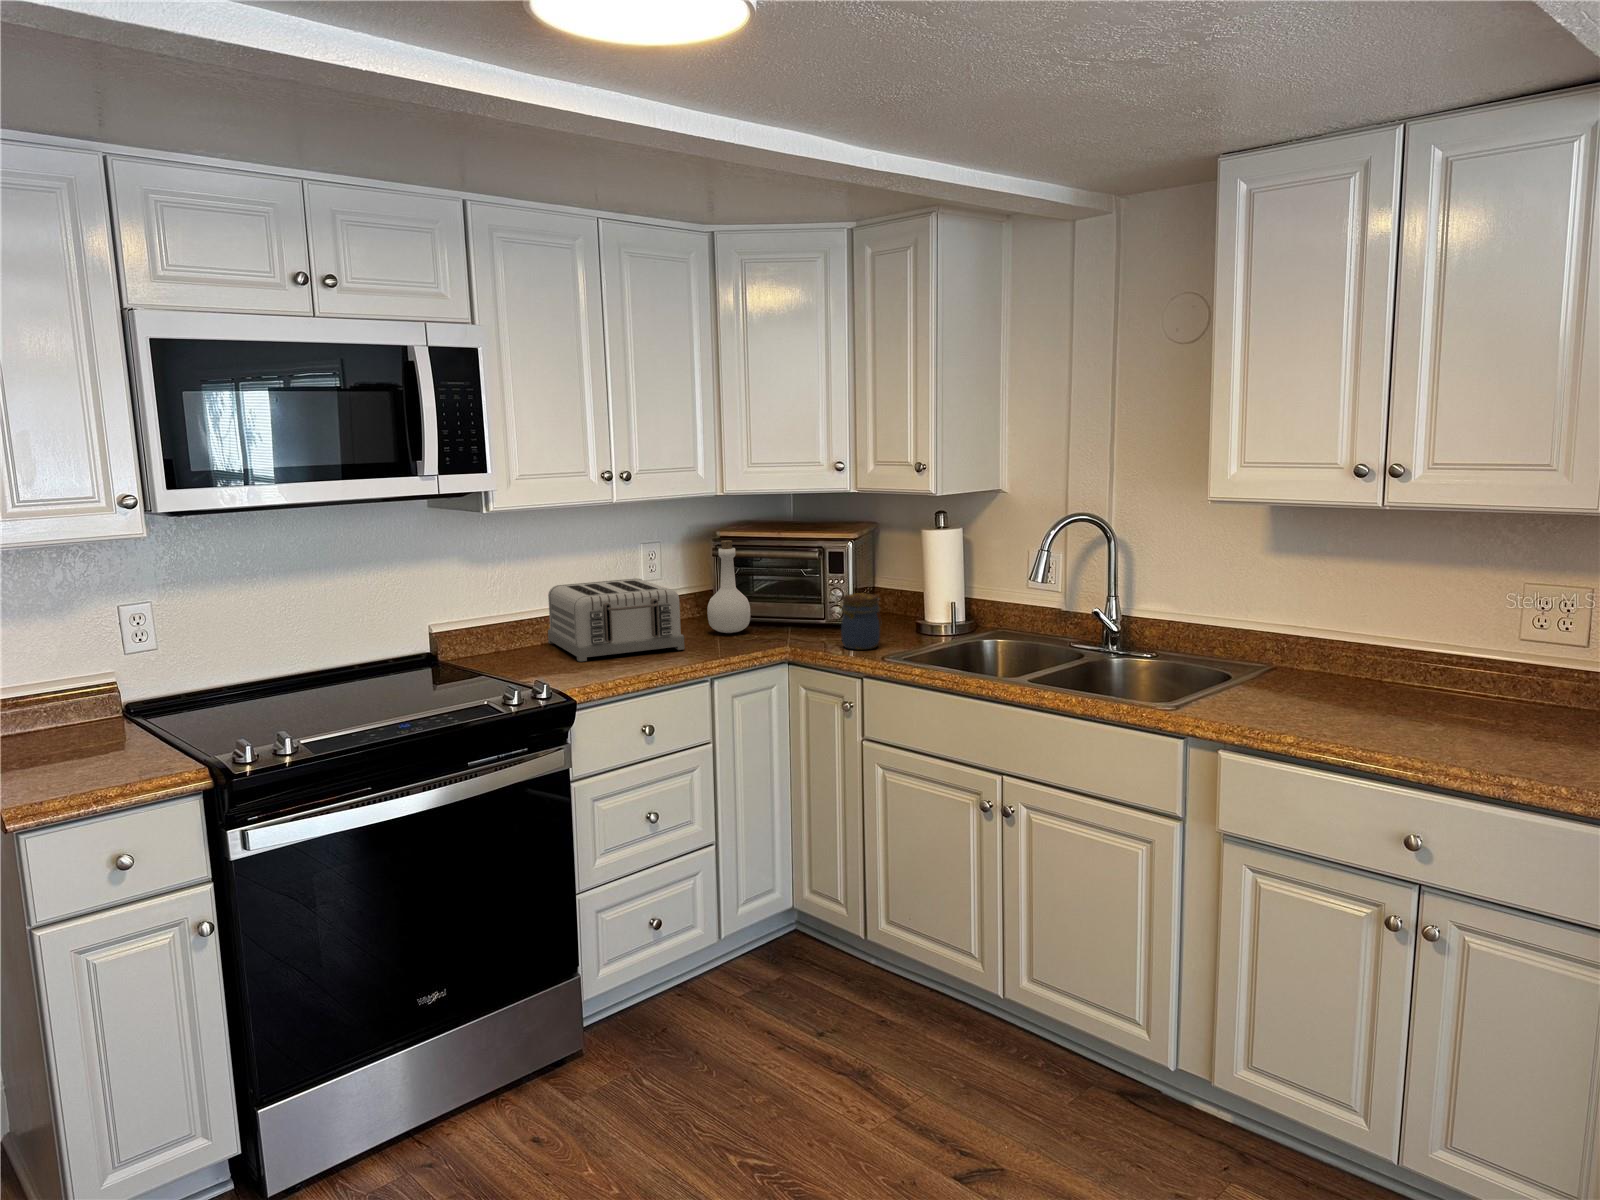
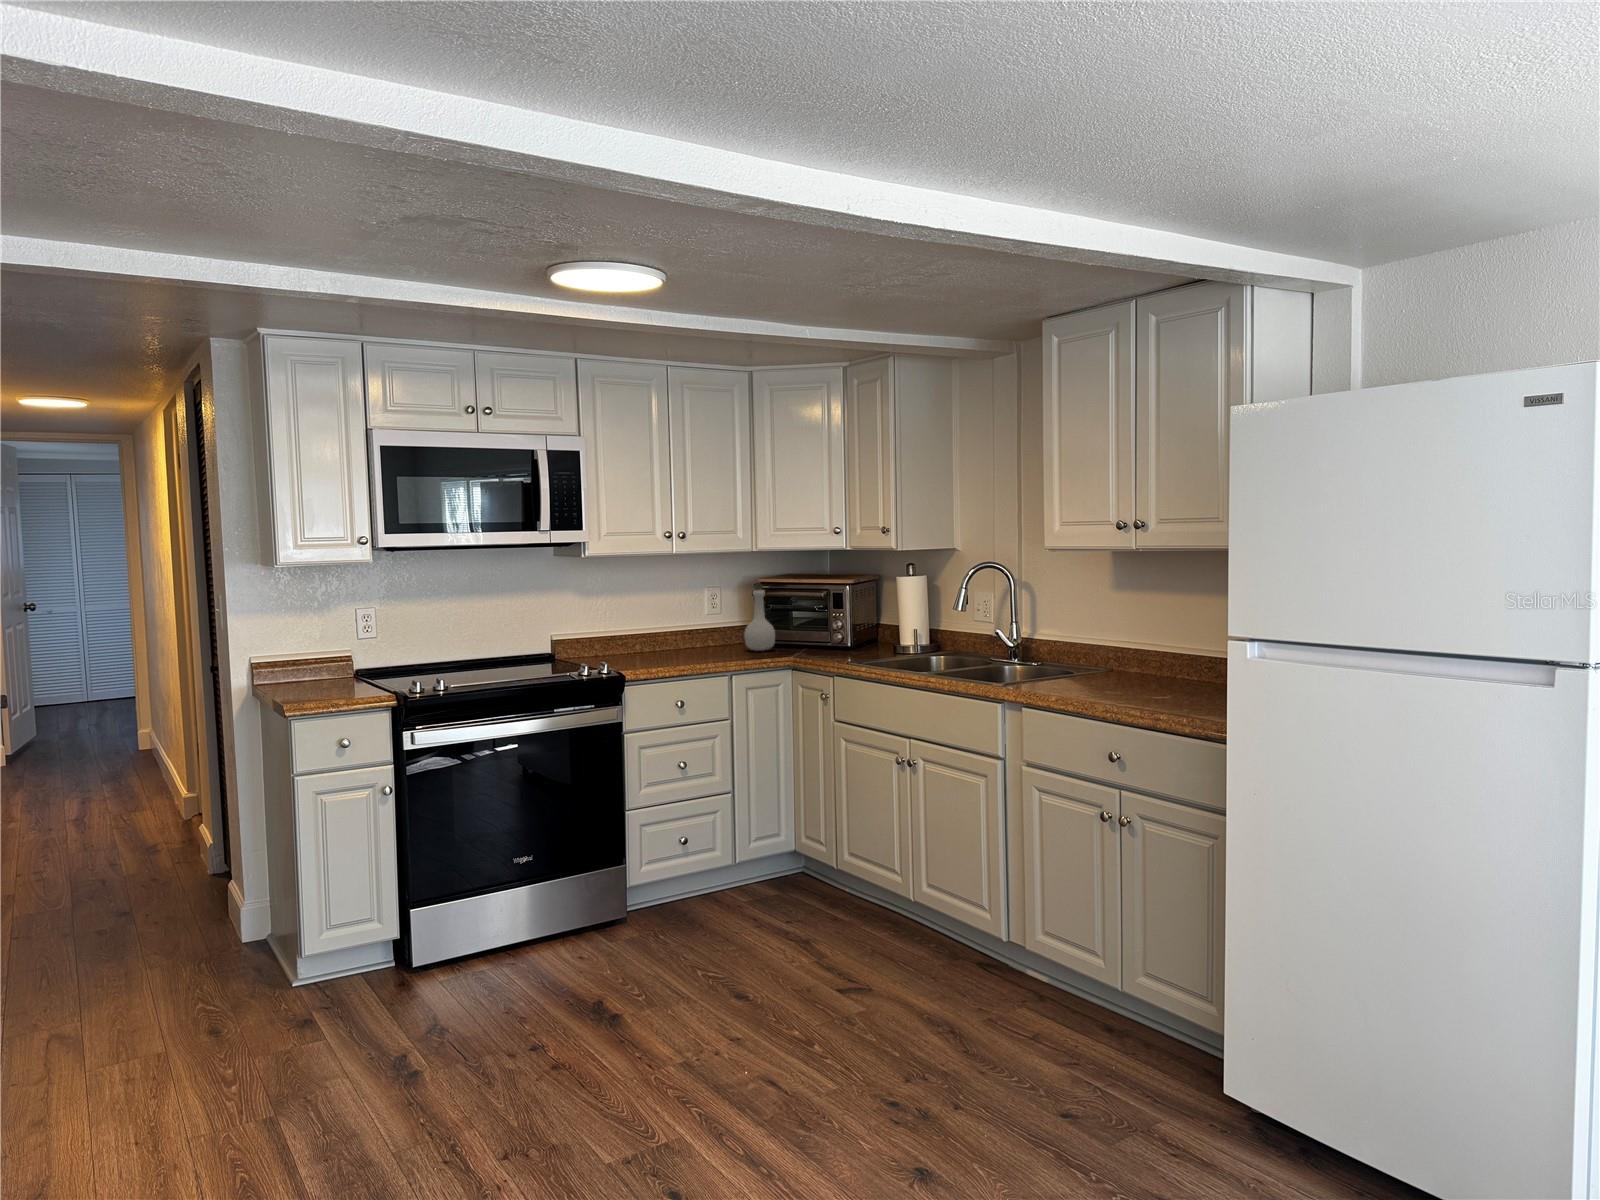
toaster: present [548,578,684,662] -> none [632,610,720,661]
jar: present [841,593,880,650] -> none [829,621,859,660]

